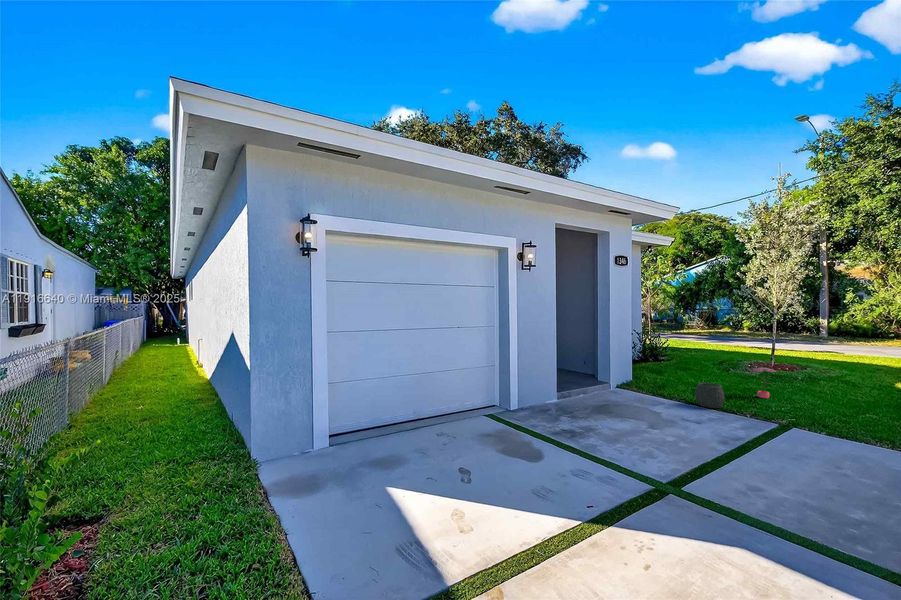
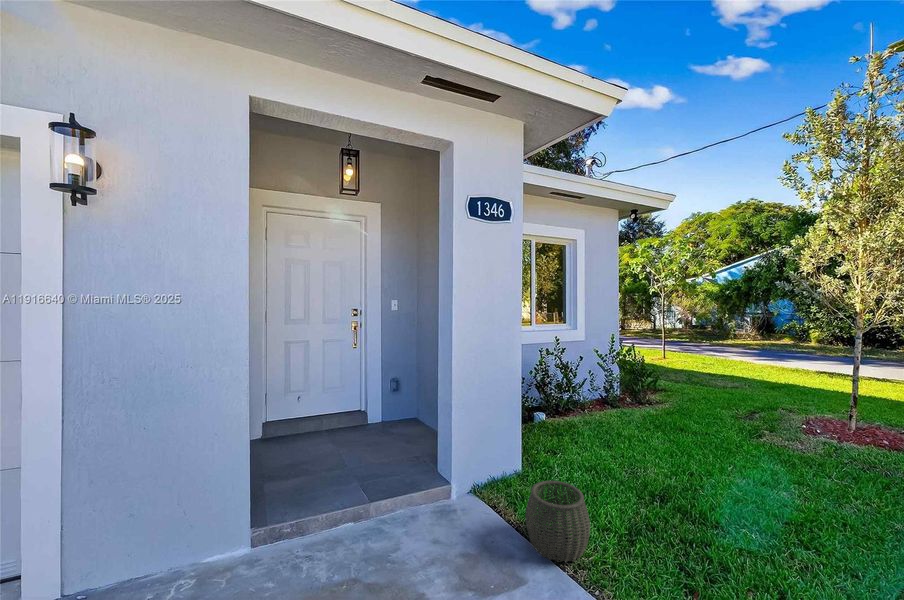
potted plant: present [751,368,776,398] -> none [706,444,767,527]

